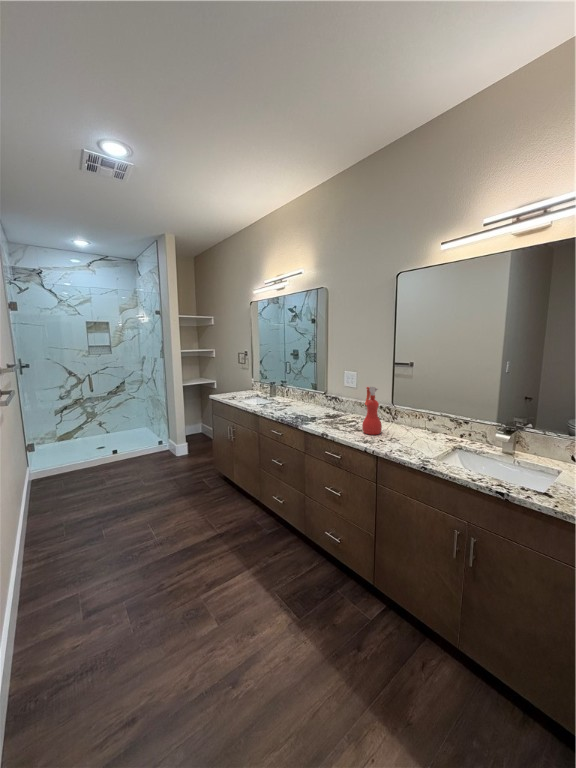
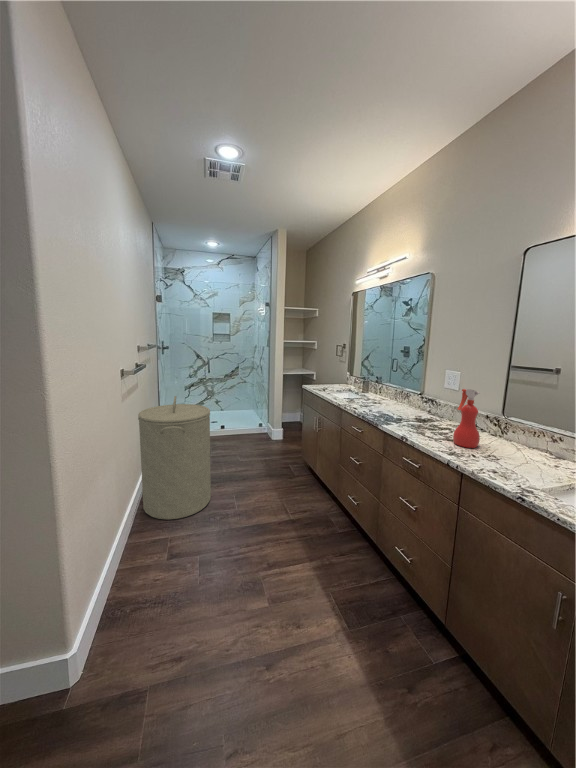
laundry hamper: none [13,425,121,577] -> present [138,396,211,520]

